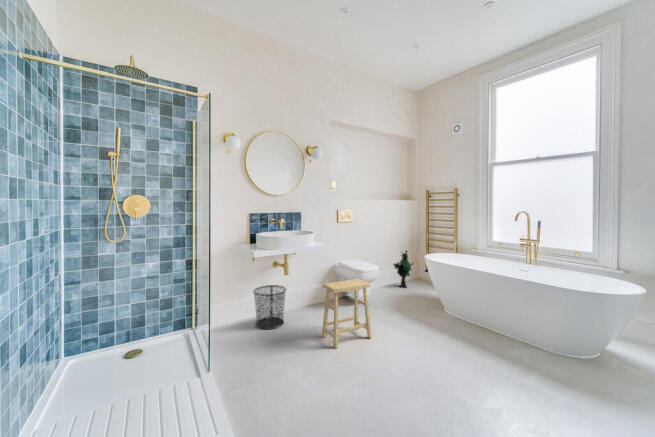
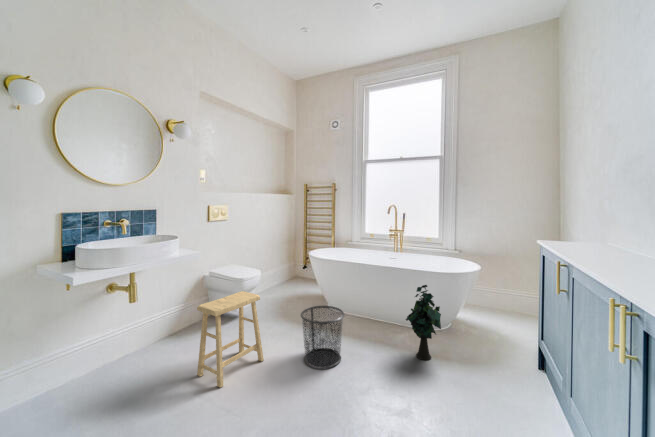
decorative plant: present [393,251,413,288] -> present [406,285,441,360]
waste bin: present [253,285,286,329] -> present [301,306,344,369]

